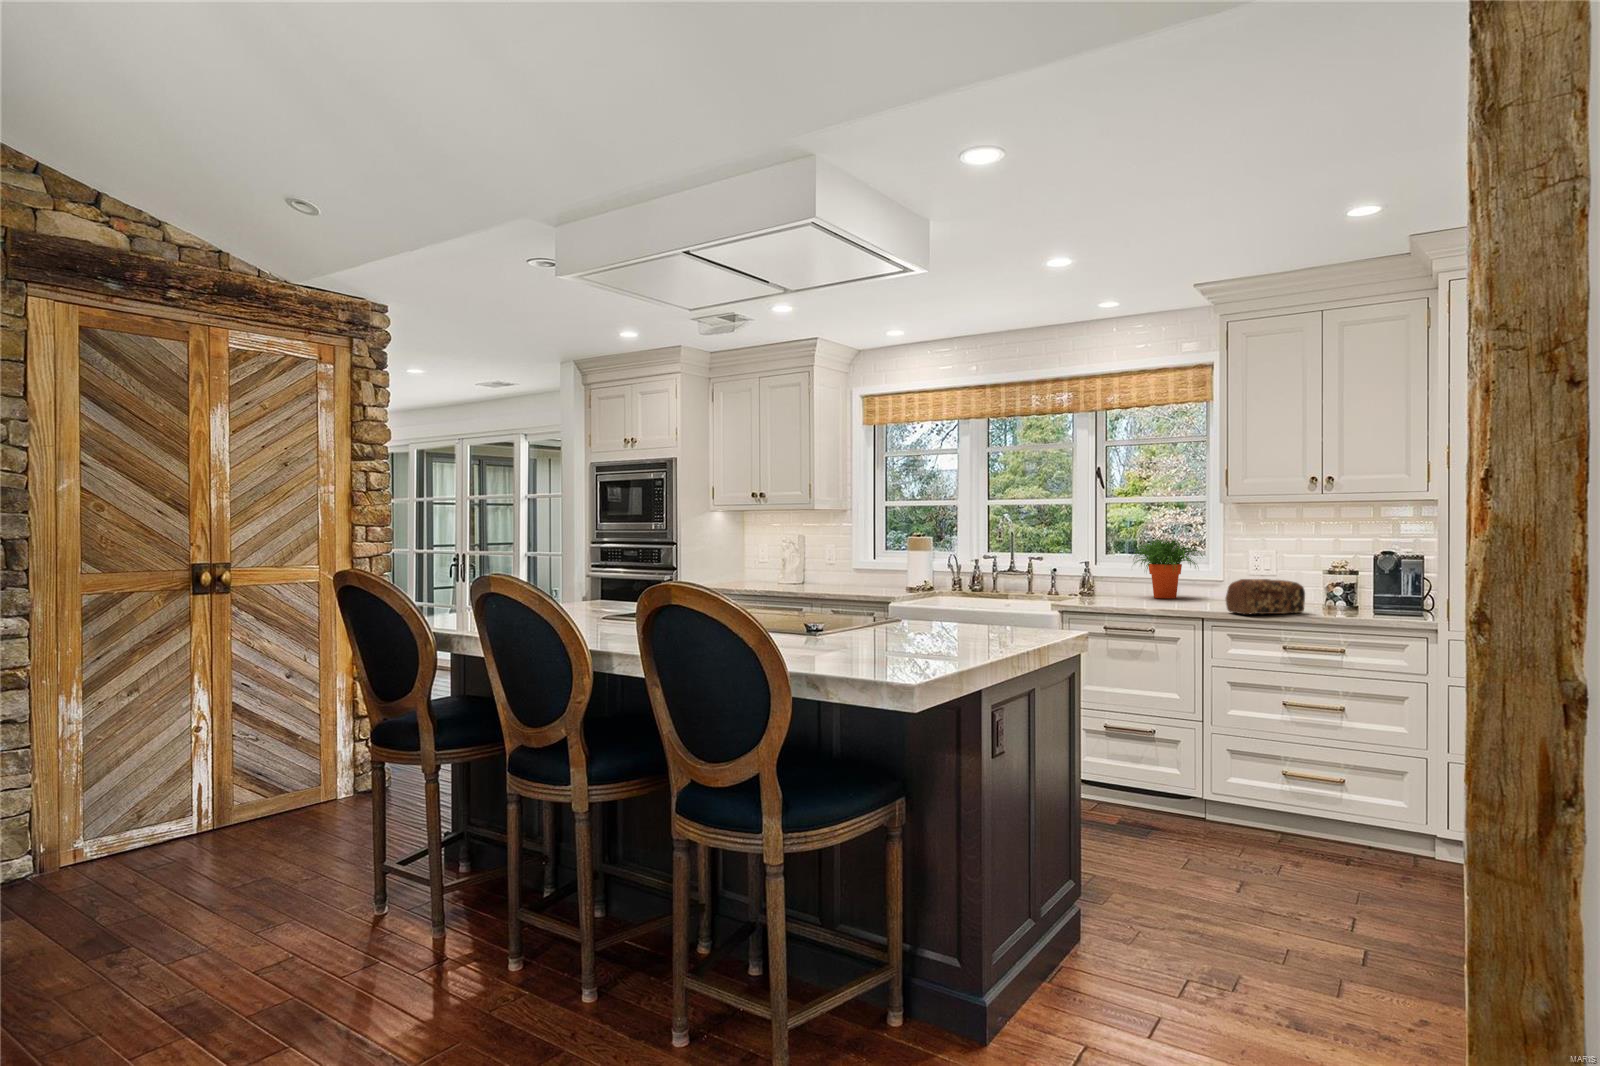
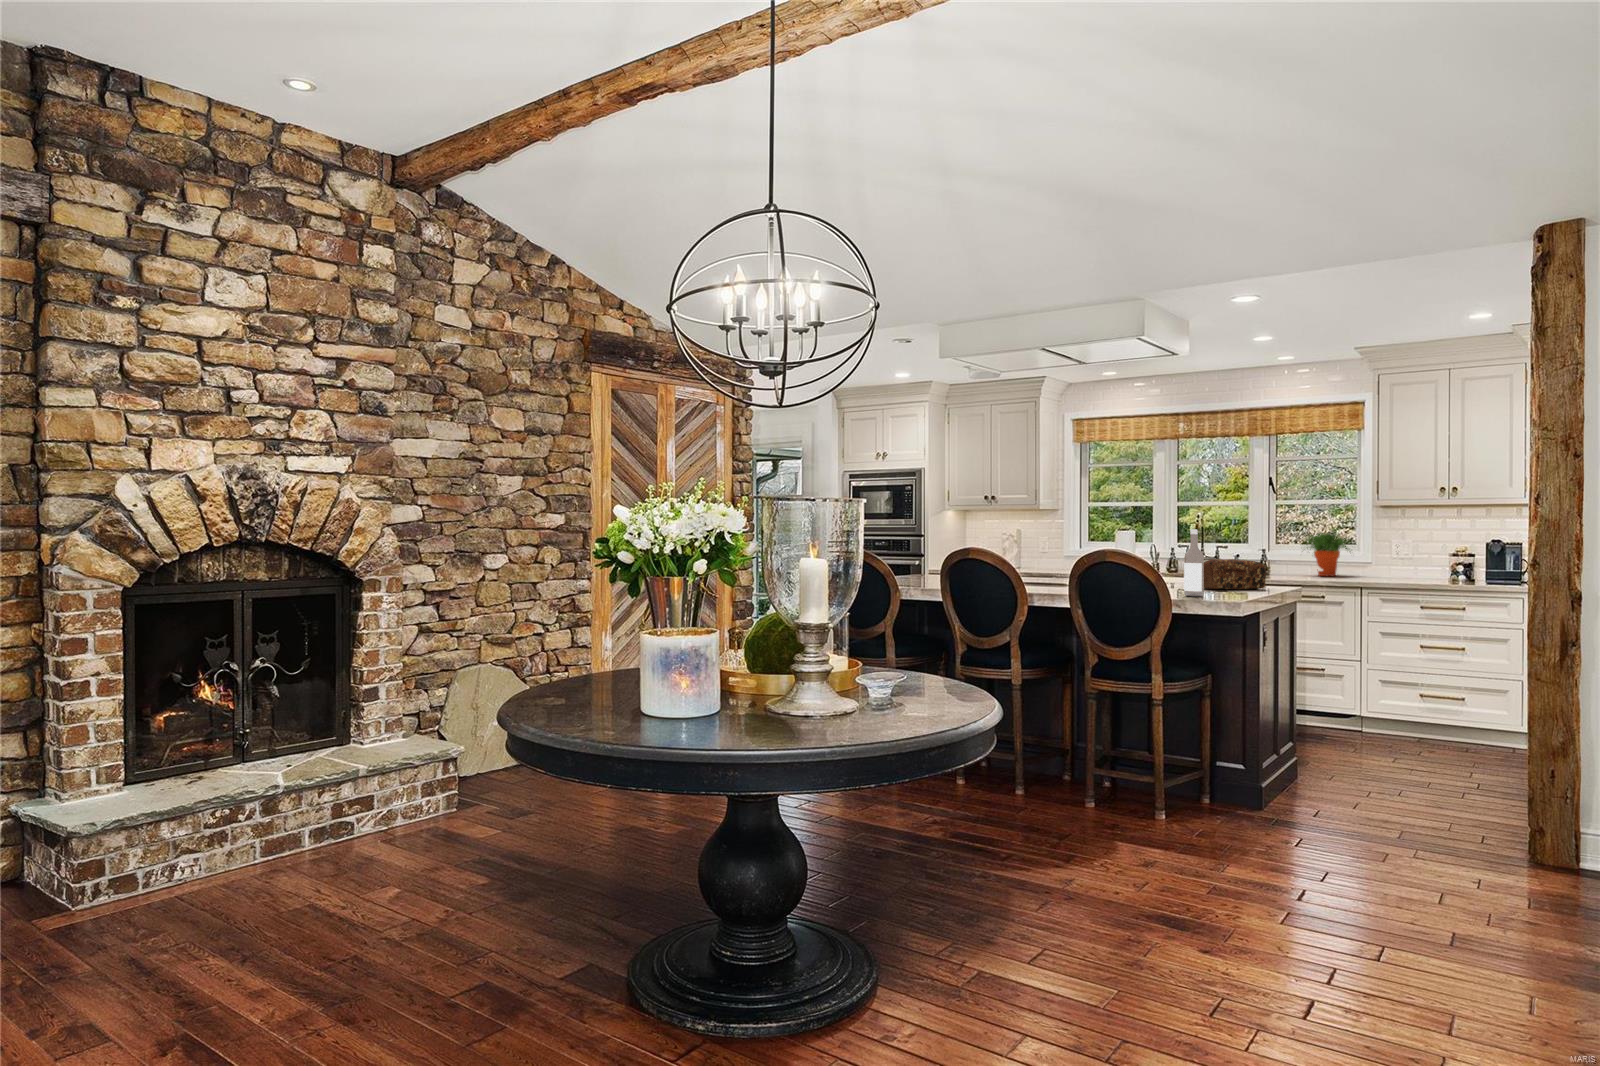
wine bottle: none [850,539,883,662] -> present [1184,529,1204,597]
bread loaf: present [1226,579,1305,615] -> present [1204,559,1266,589]

